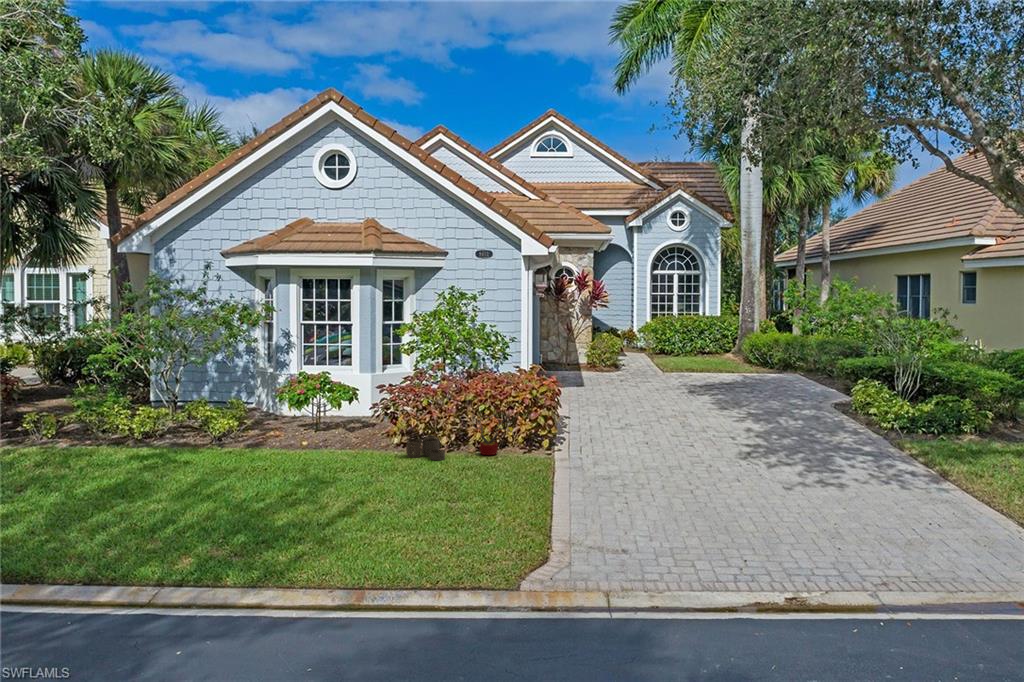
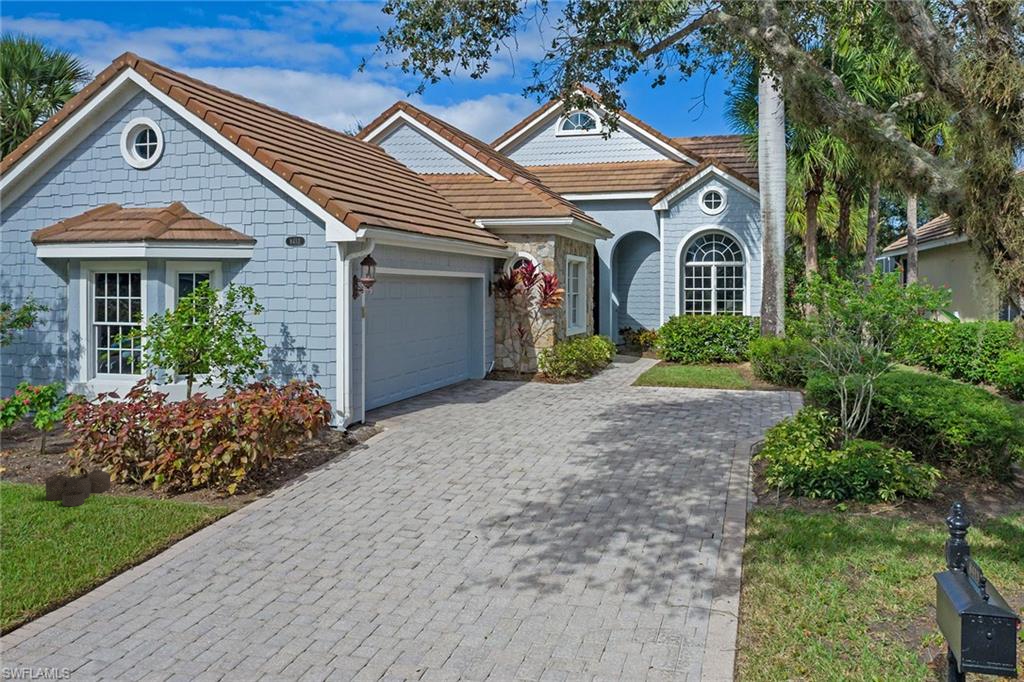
decorative plant: present [478,415,513,455] -> none [138,438,174,501]

